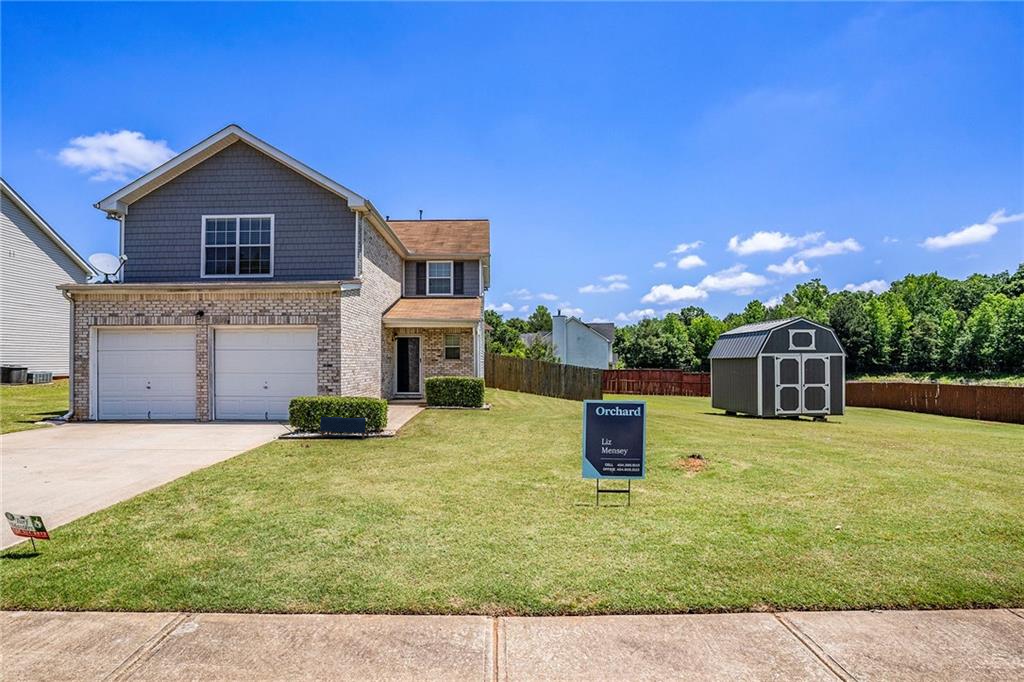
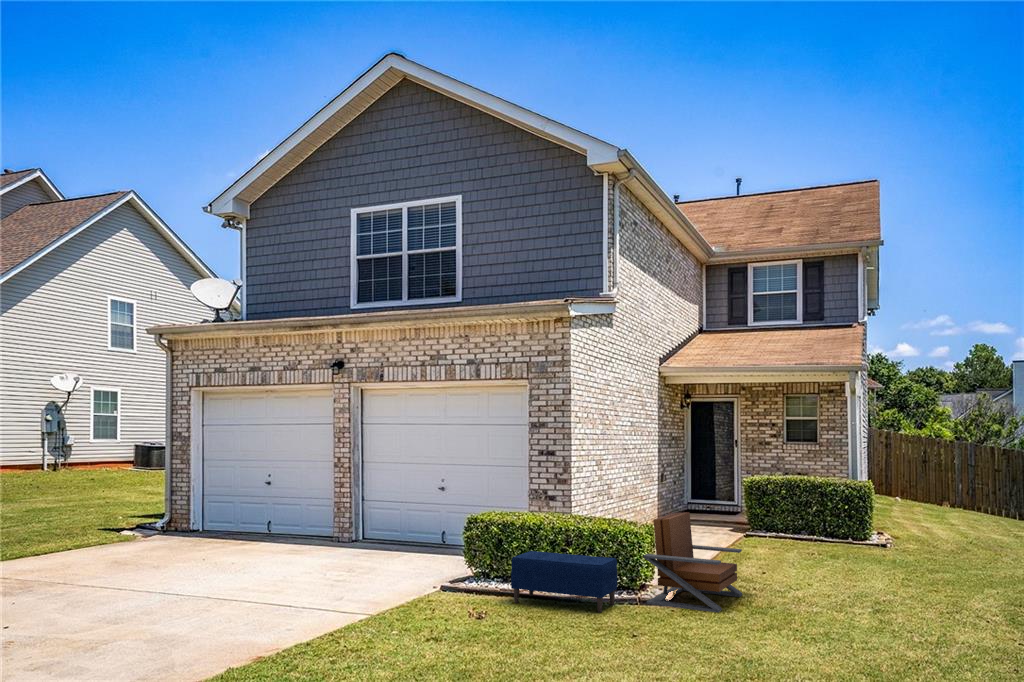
lounge chair: none [382,395,425,437] -> present [644,512,742,612]

